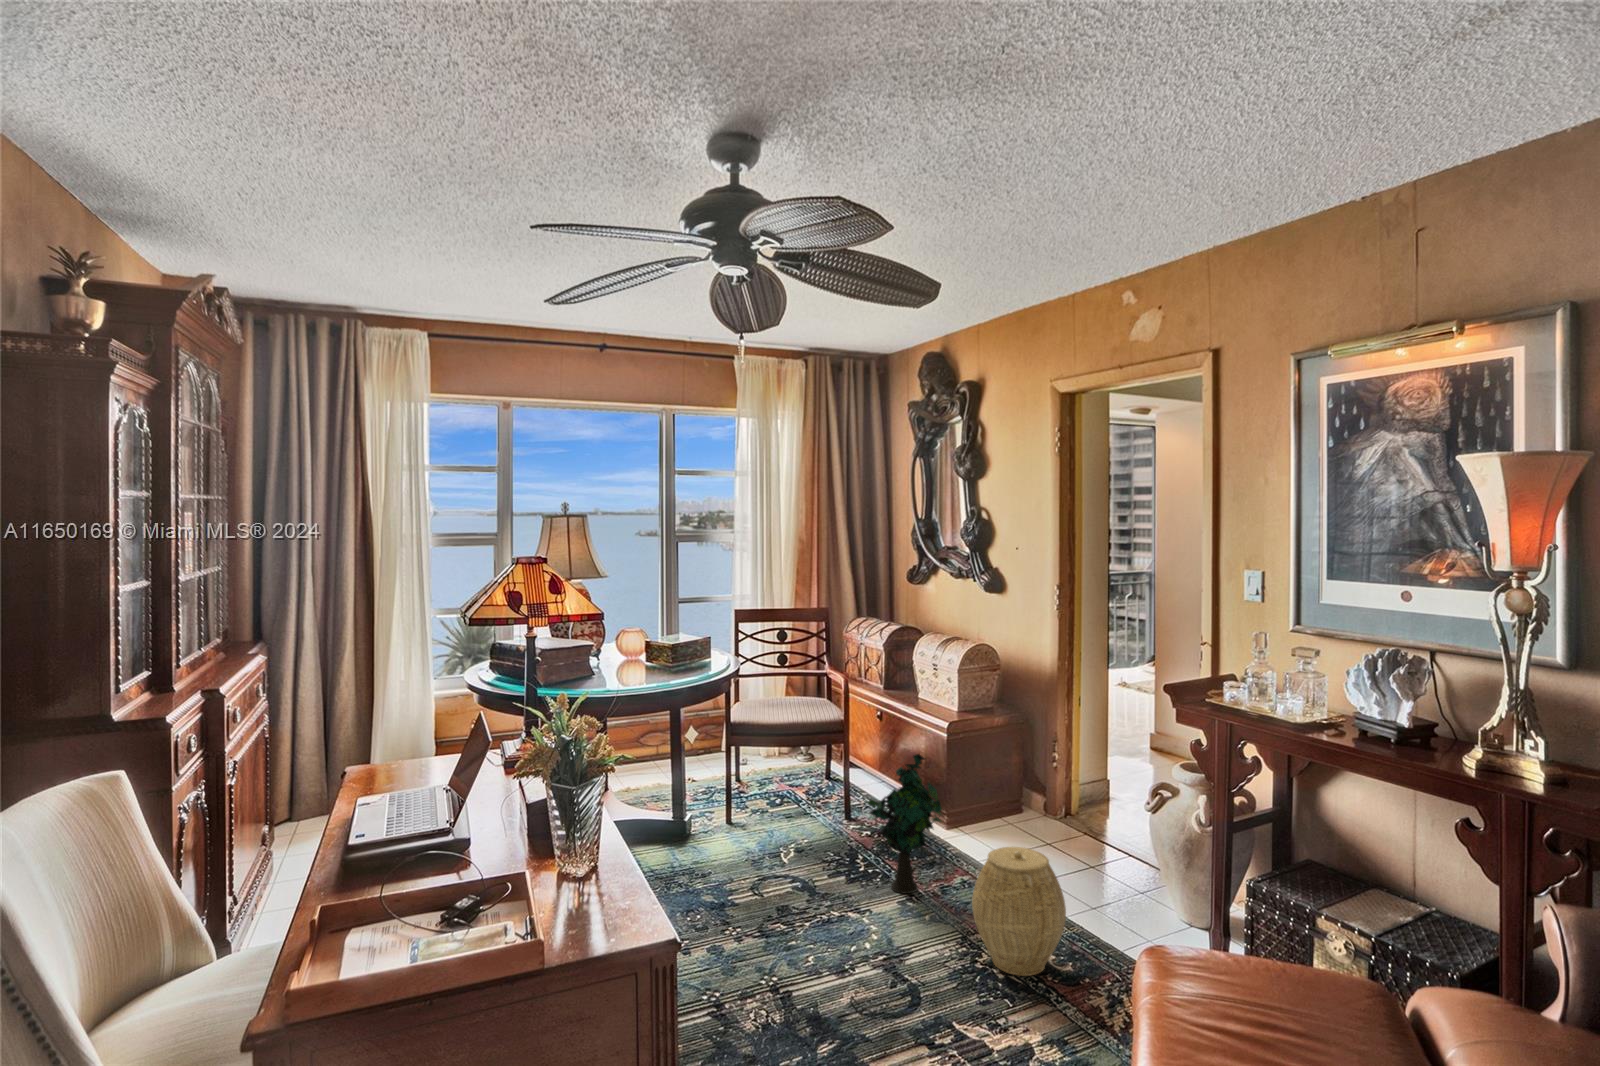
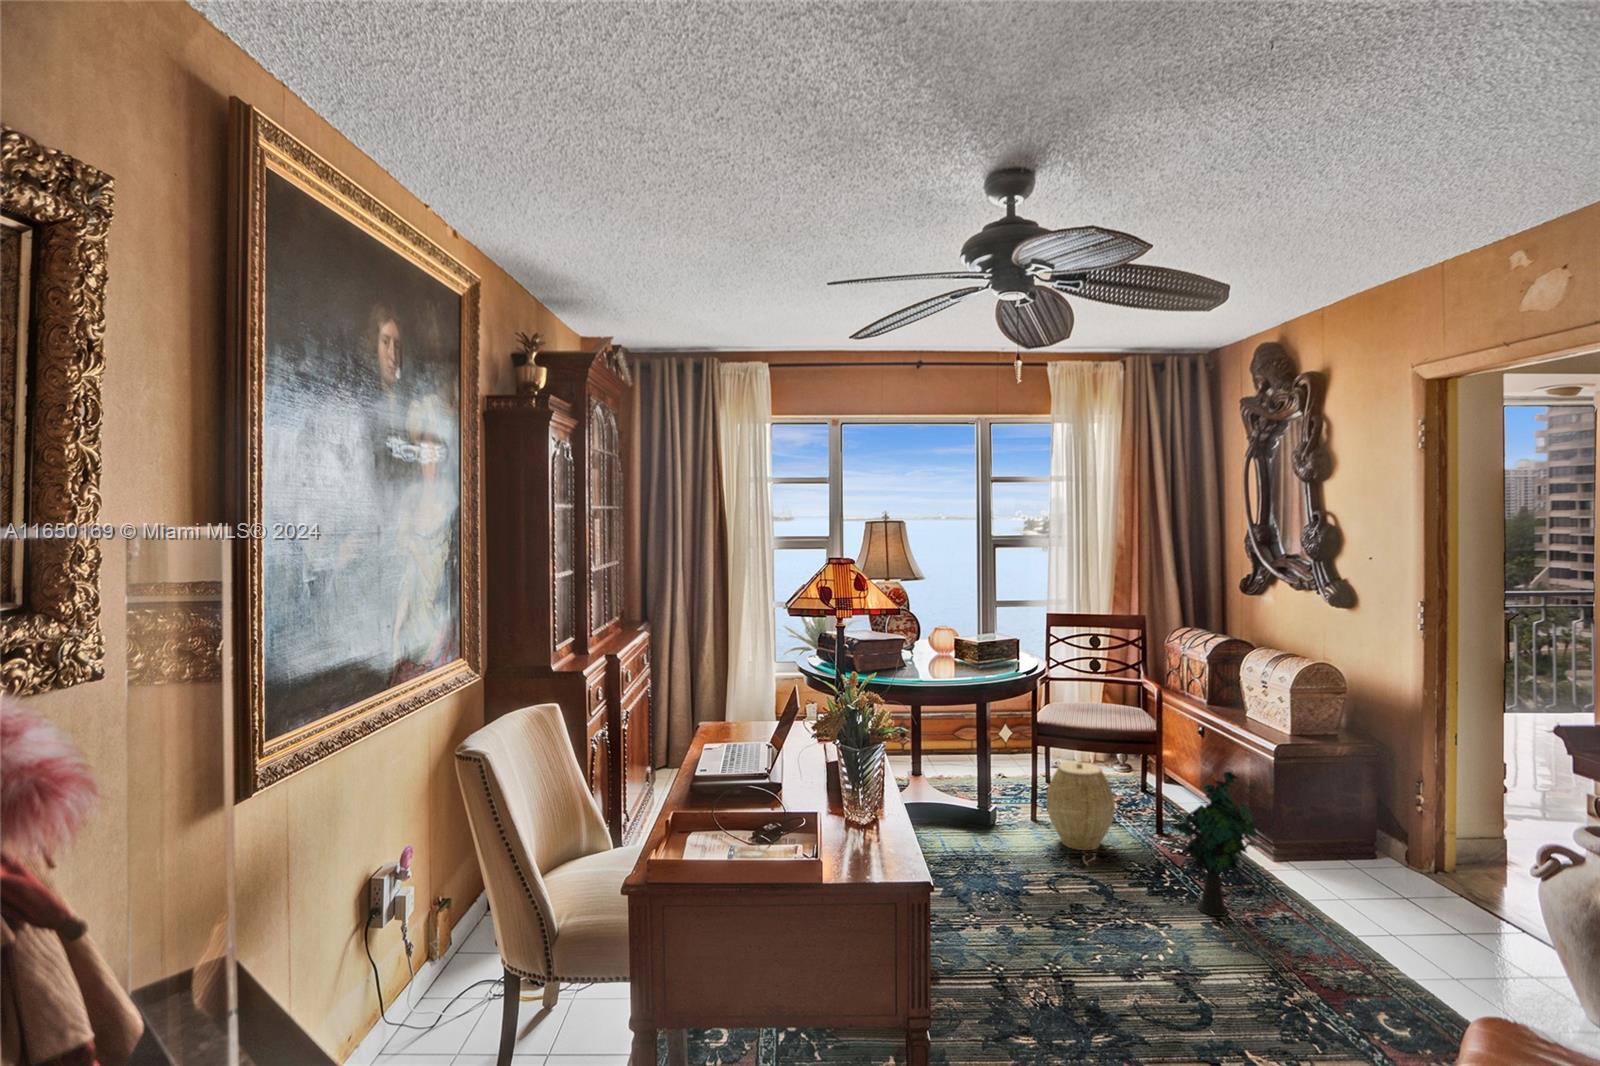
woven basket: present [972,847,1066,976] -> present [1046,762,1115,850]

